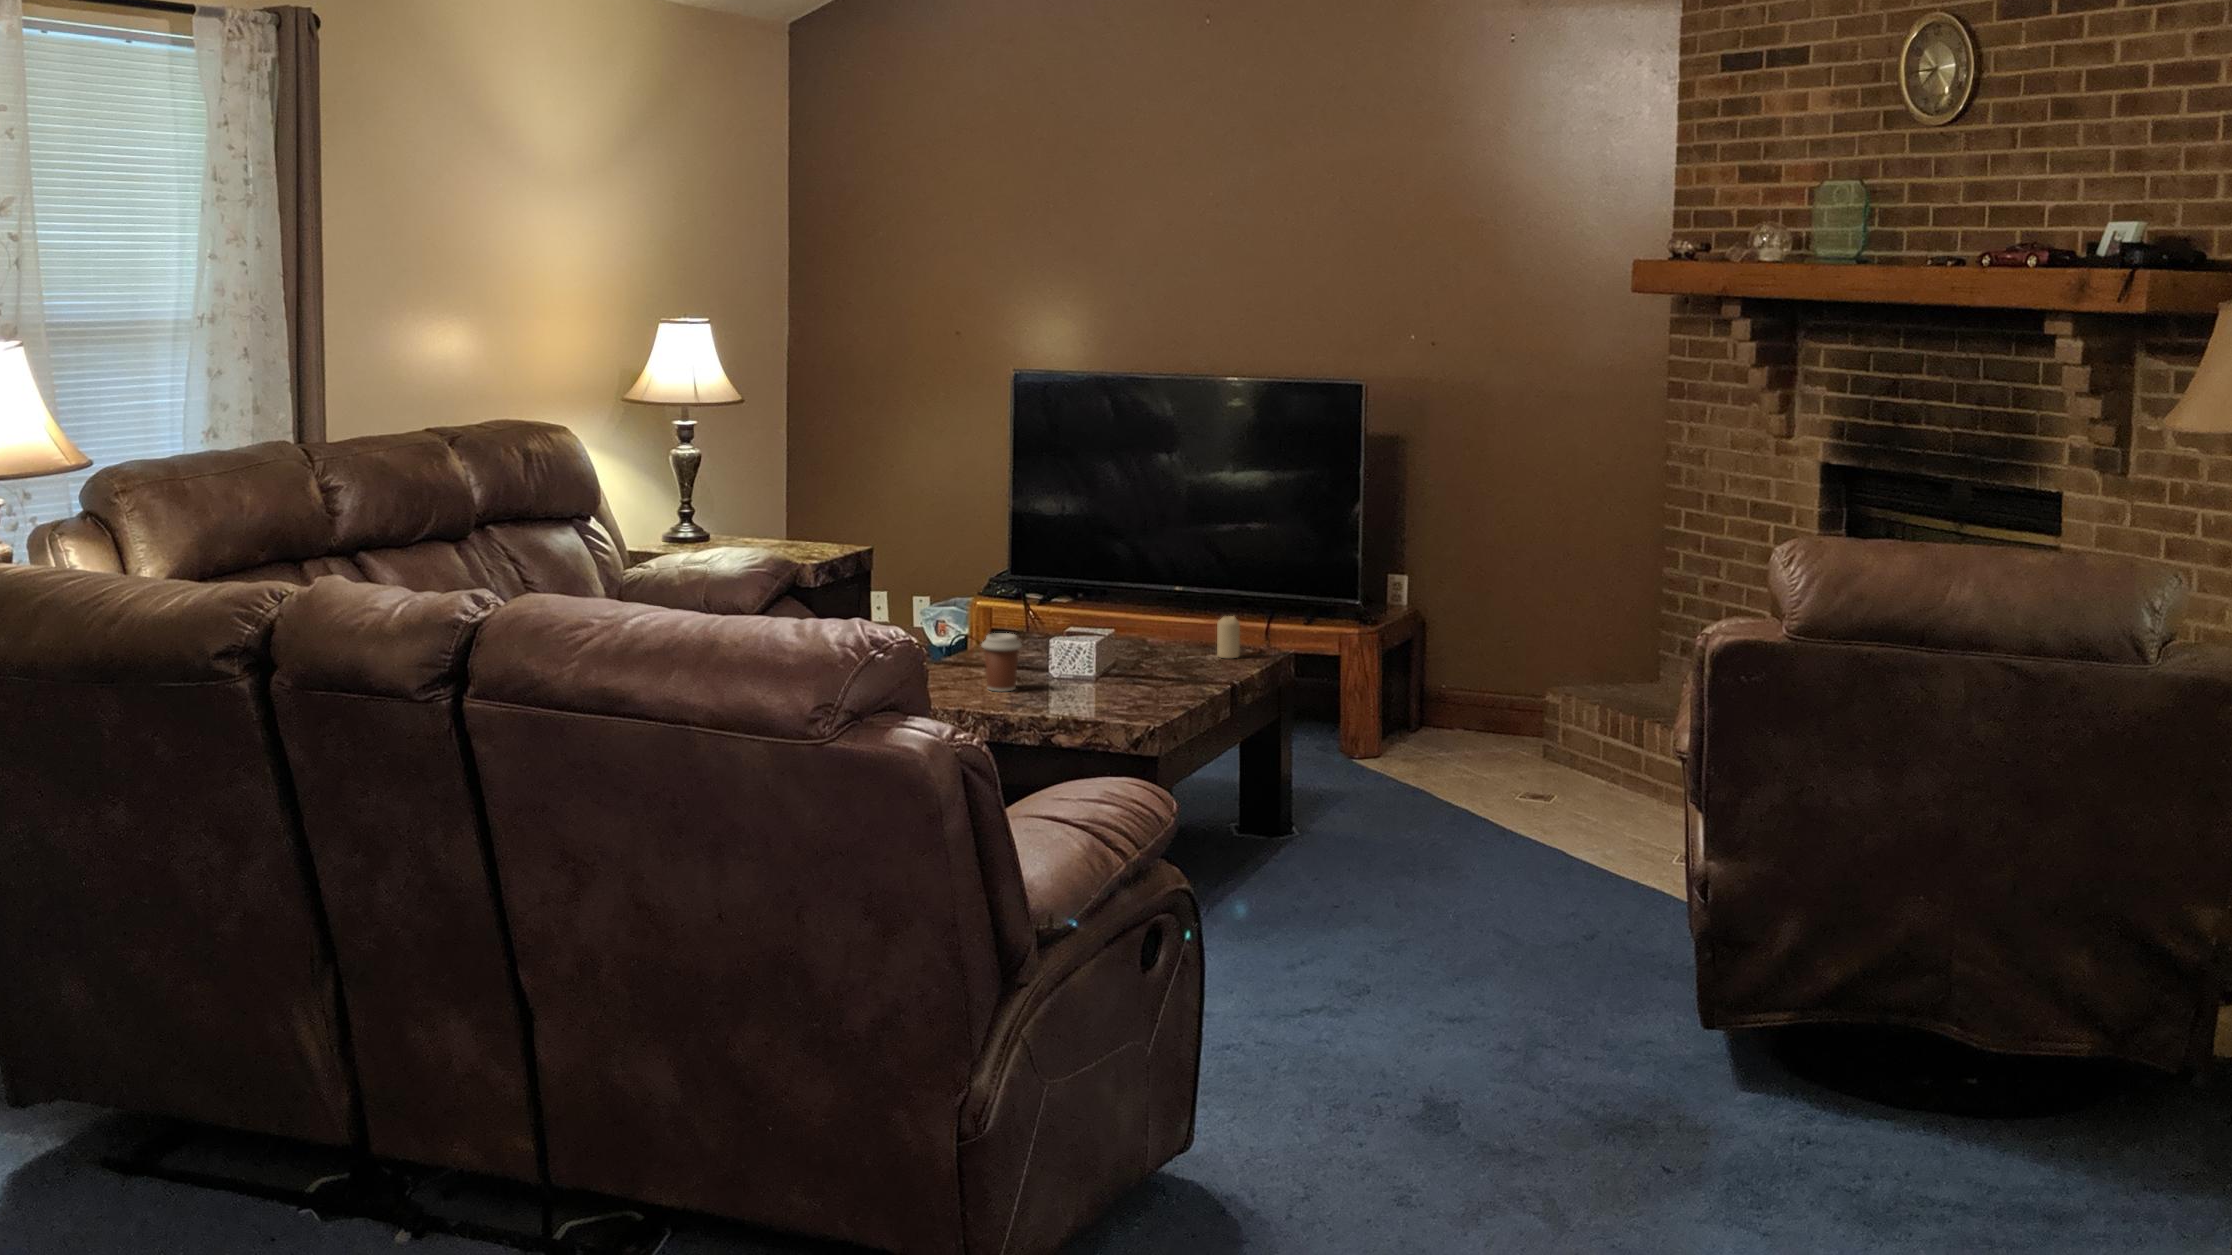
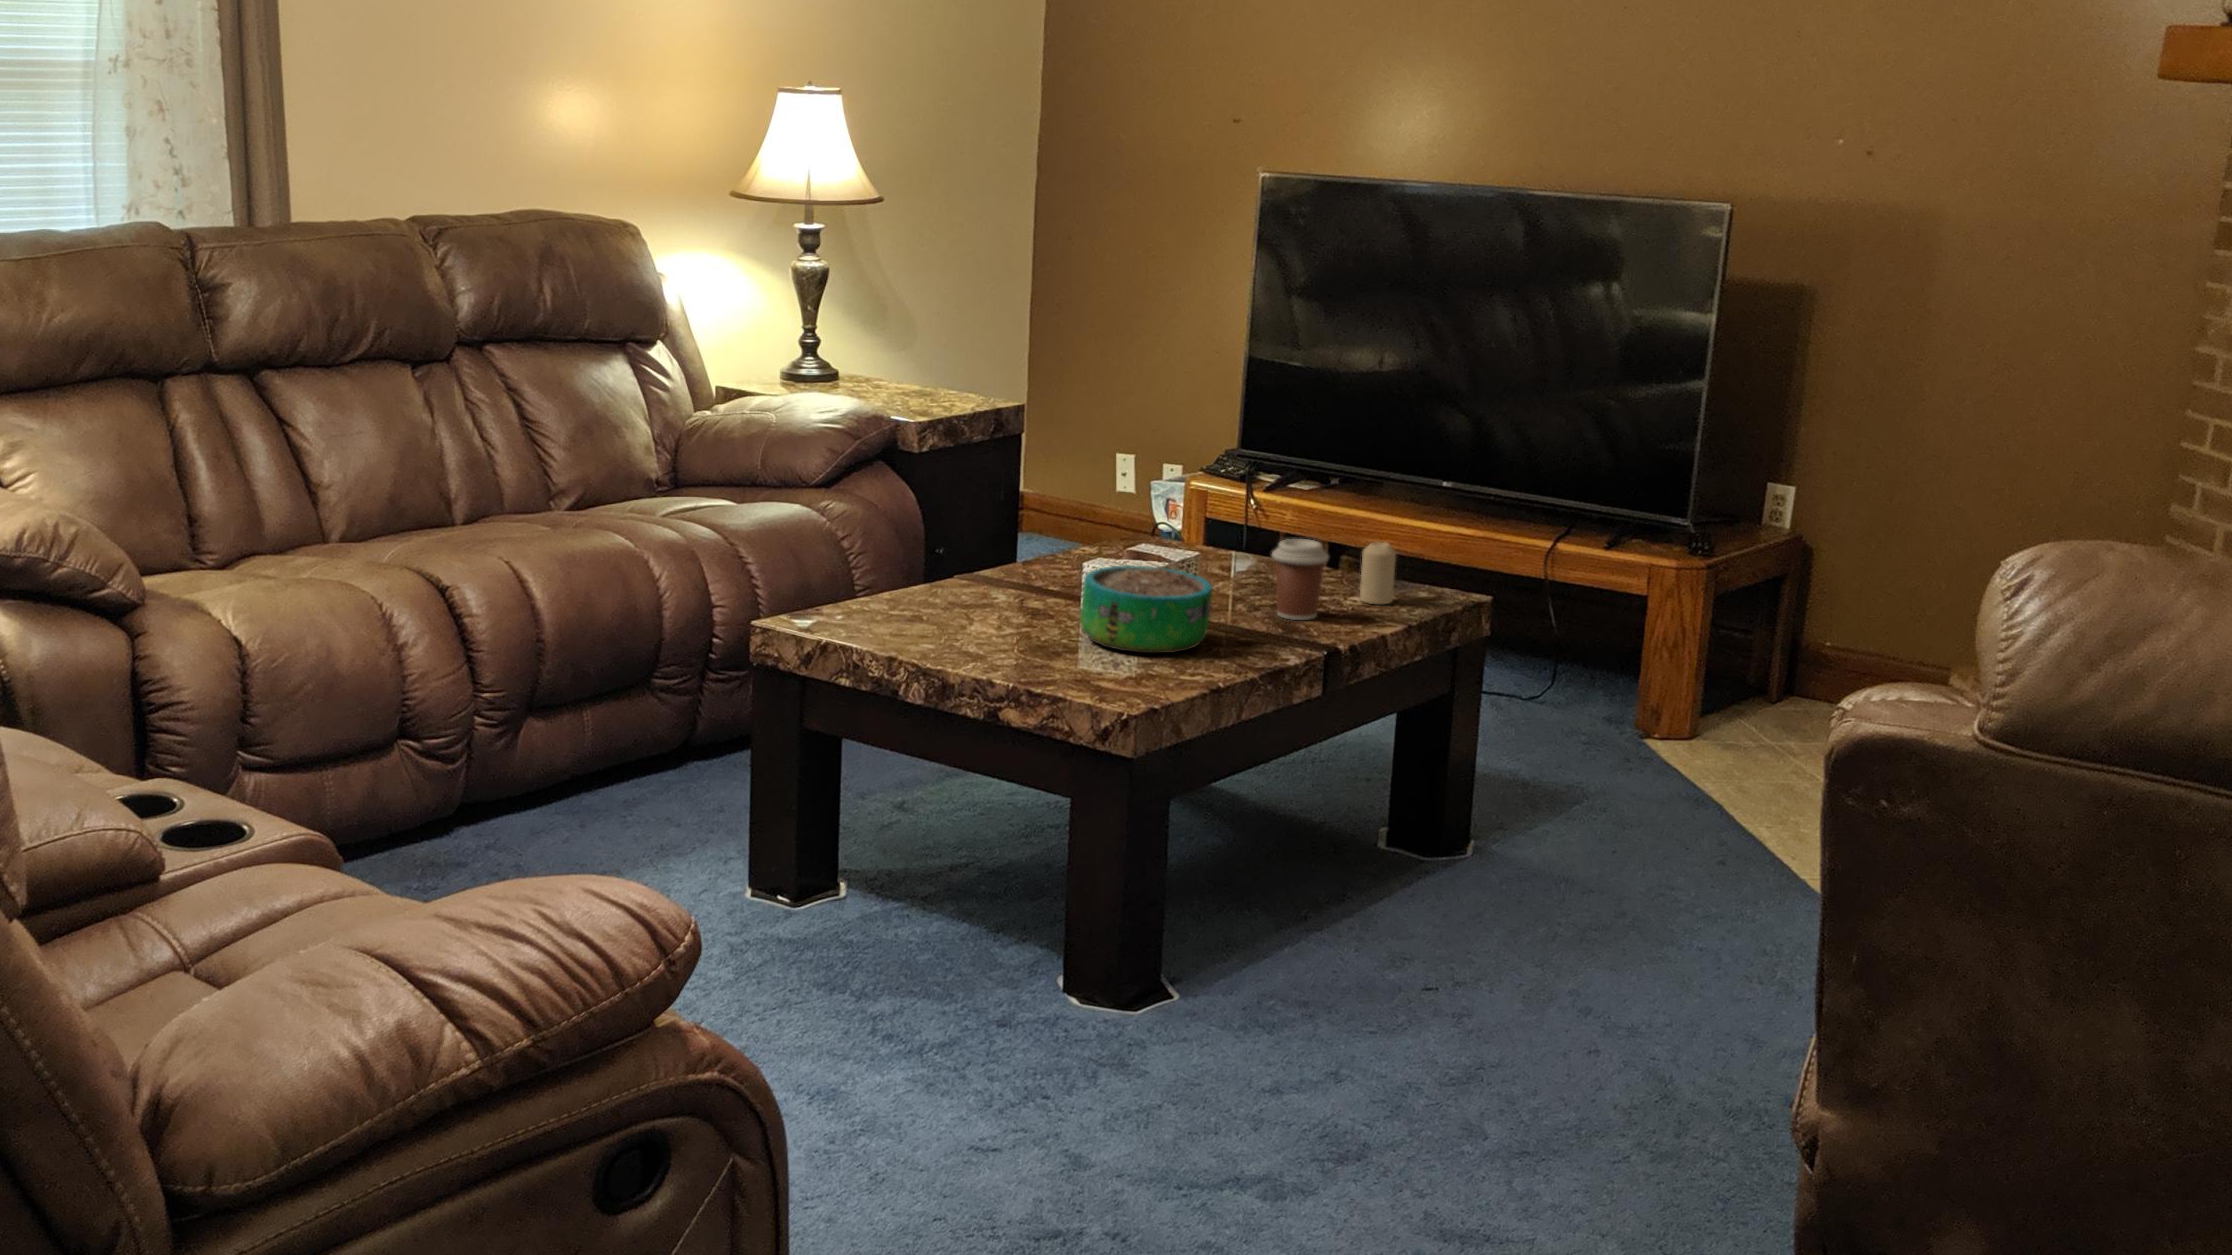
coffee cup: present [982,633,1021,692] -> present [1272,539,1329,620]
decorative bowl: none [1069,639,1158,696] -> present [1080,565,1212,653]

